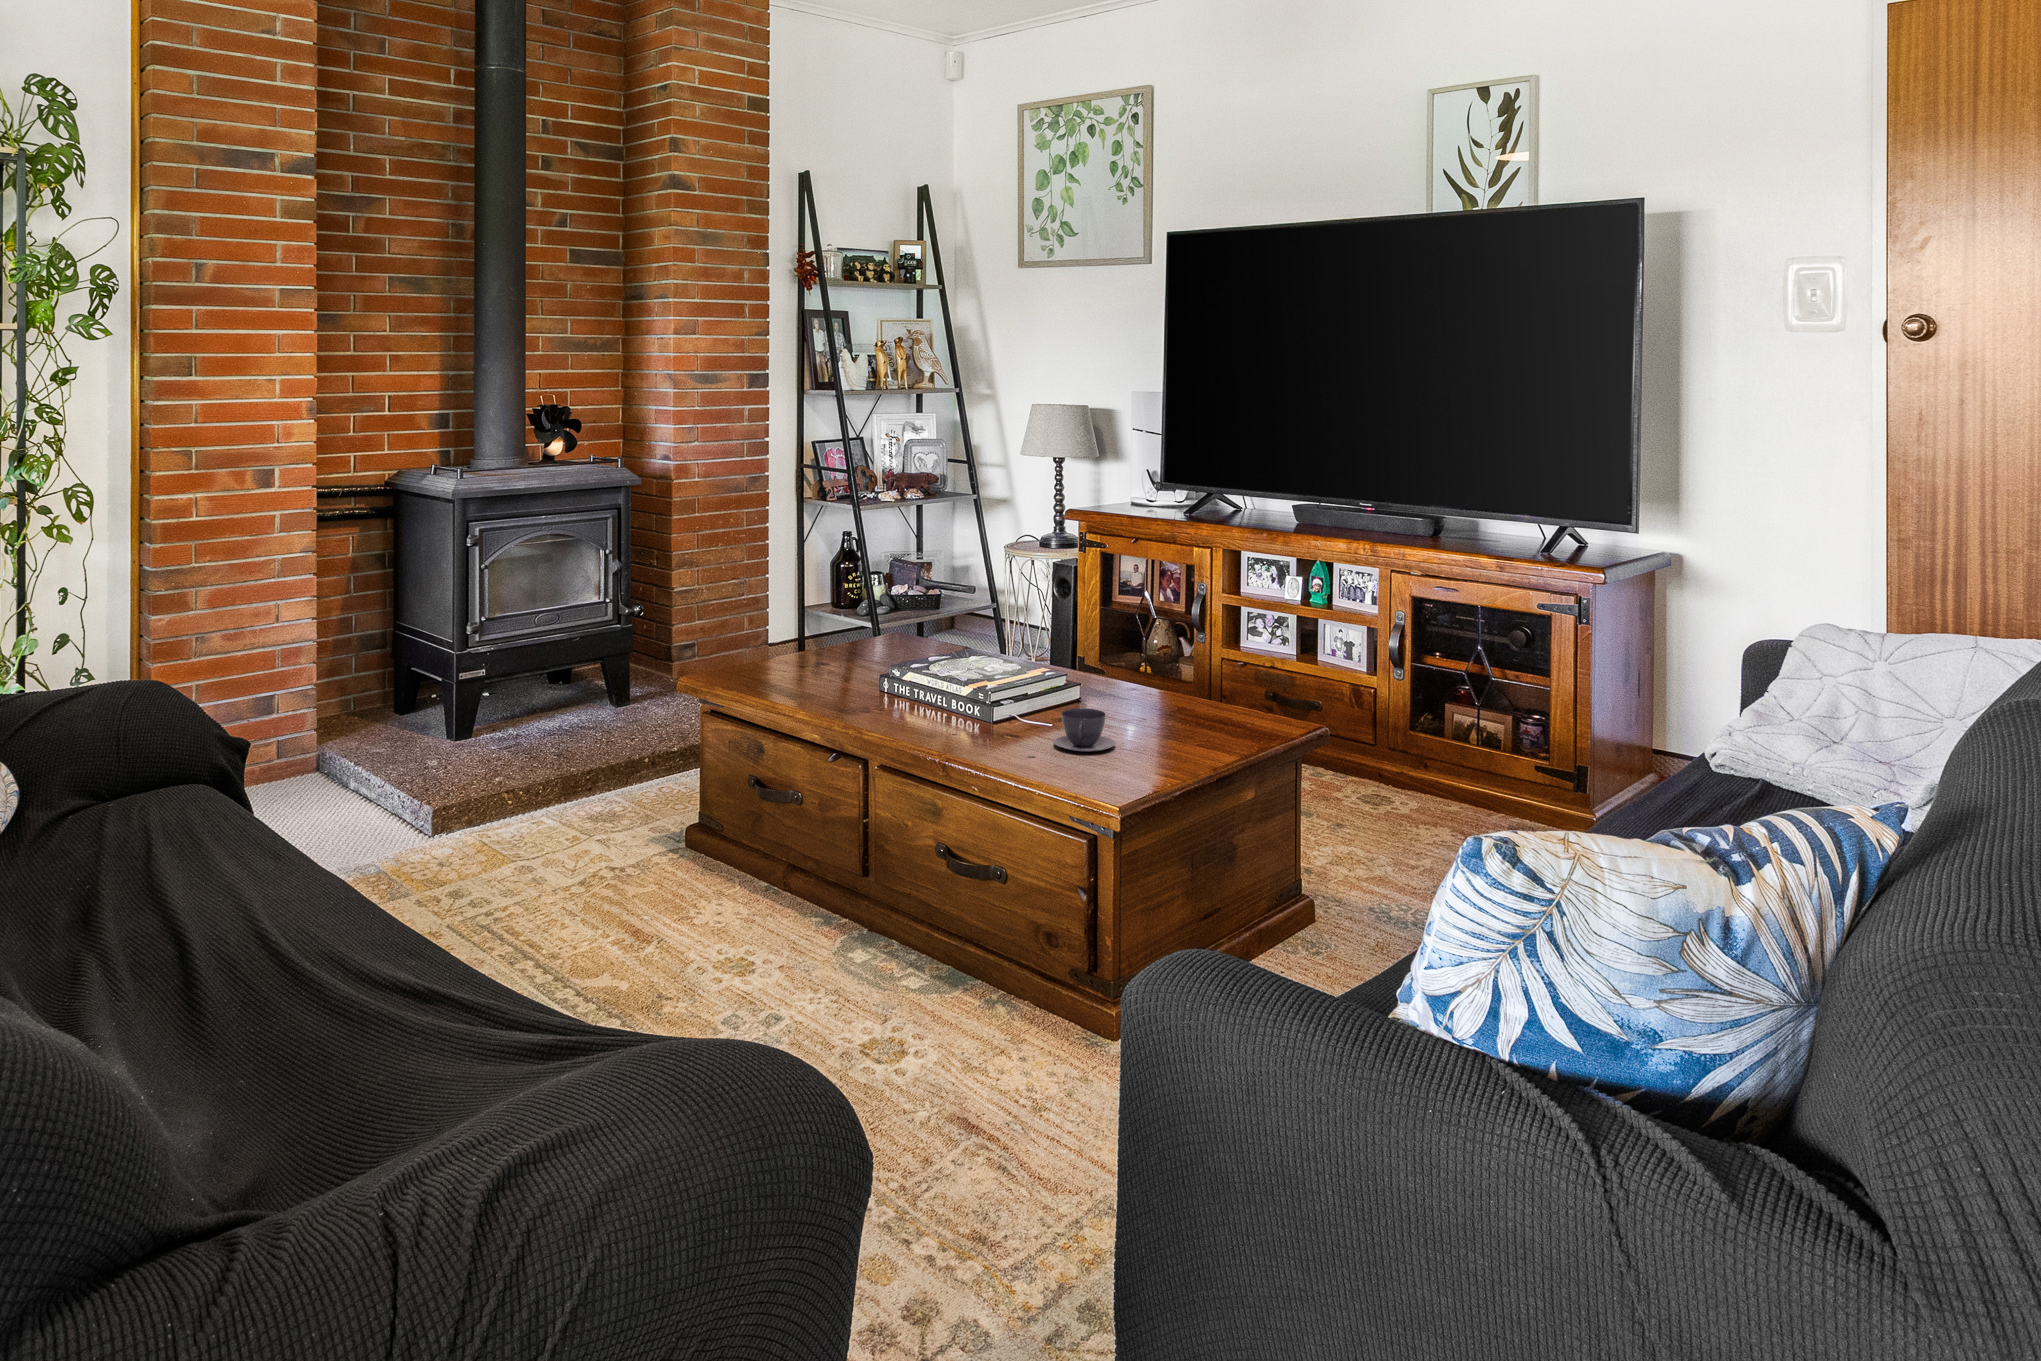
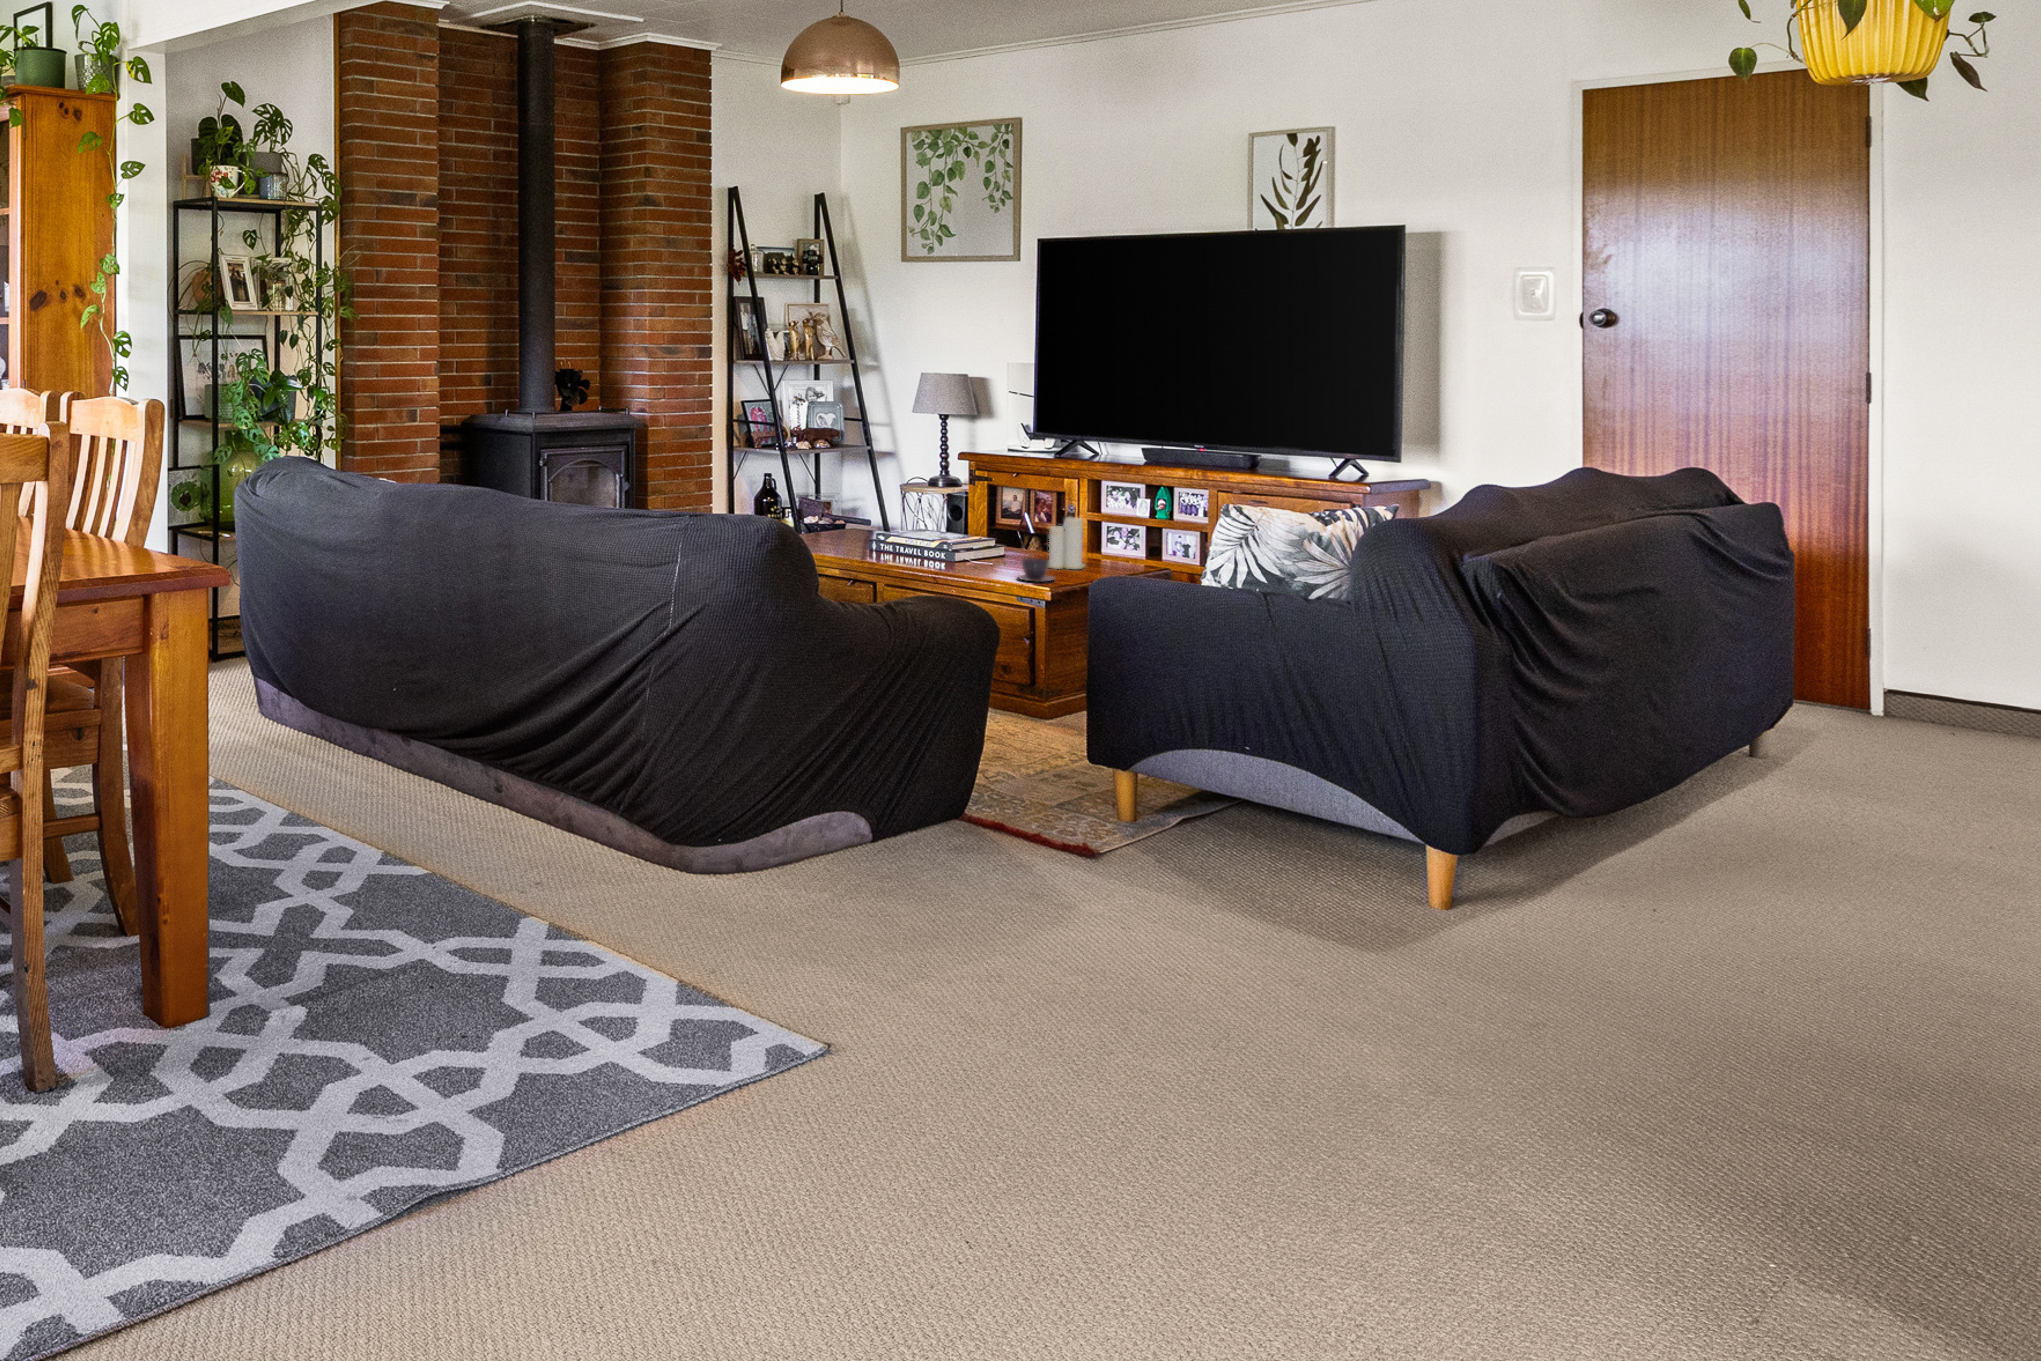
candle: none [1116,625,1178,717] -> present [1048,518,1085,569]

